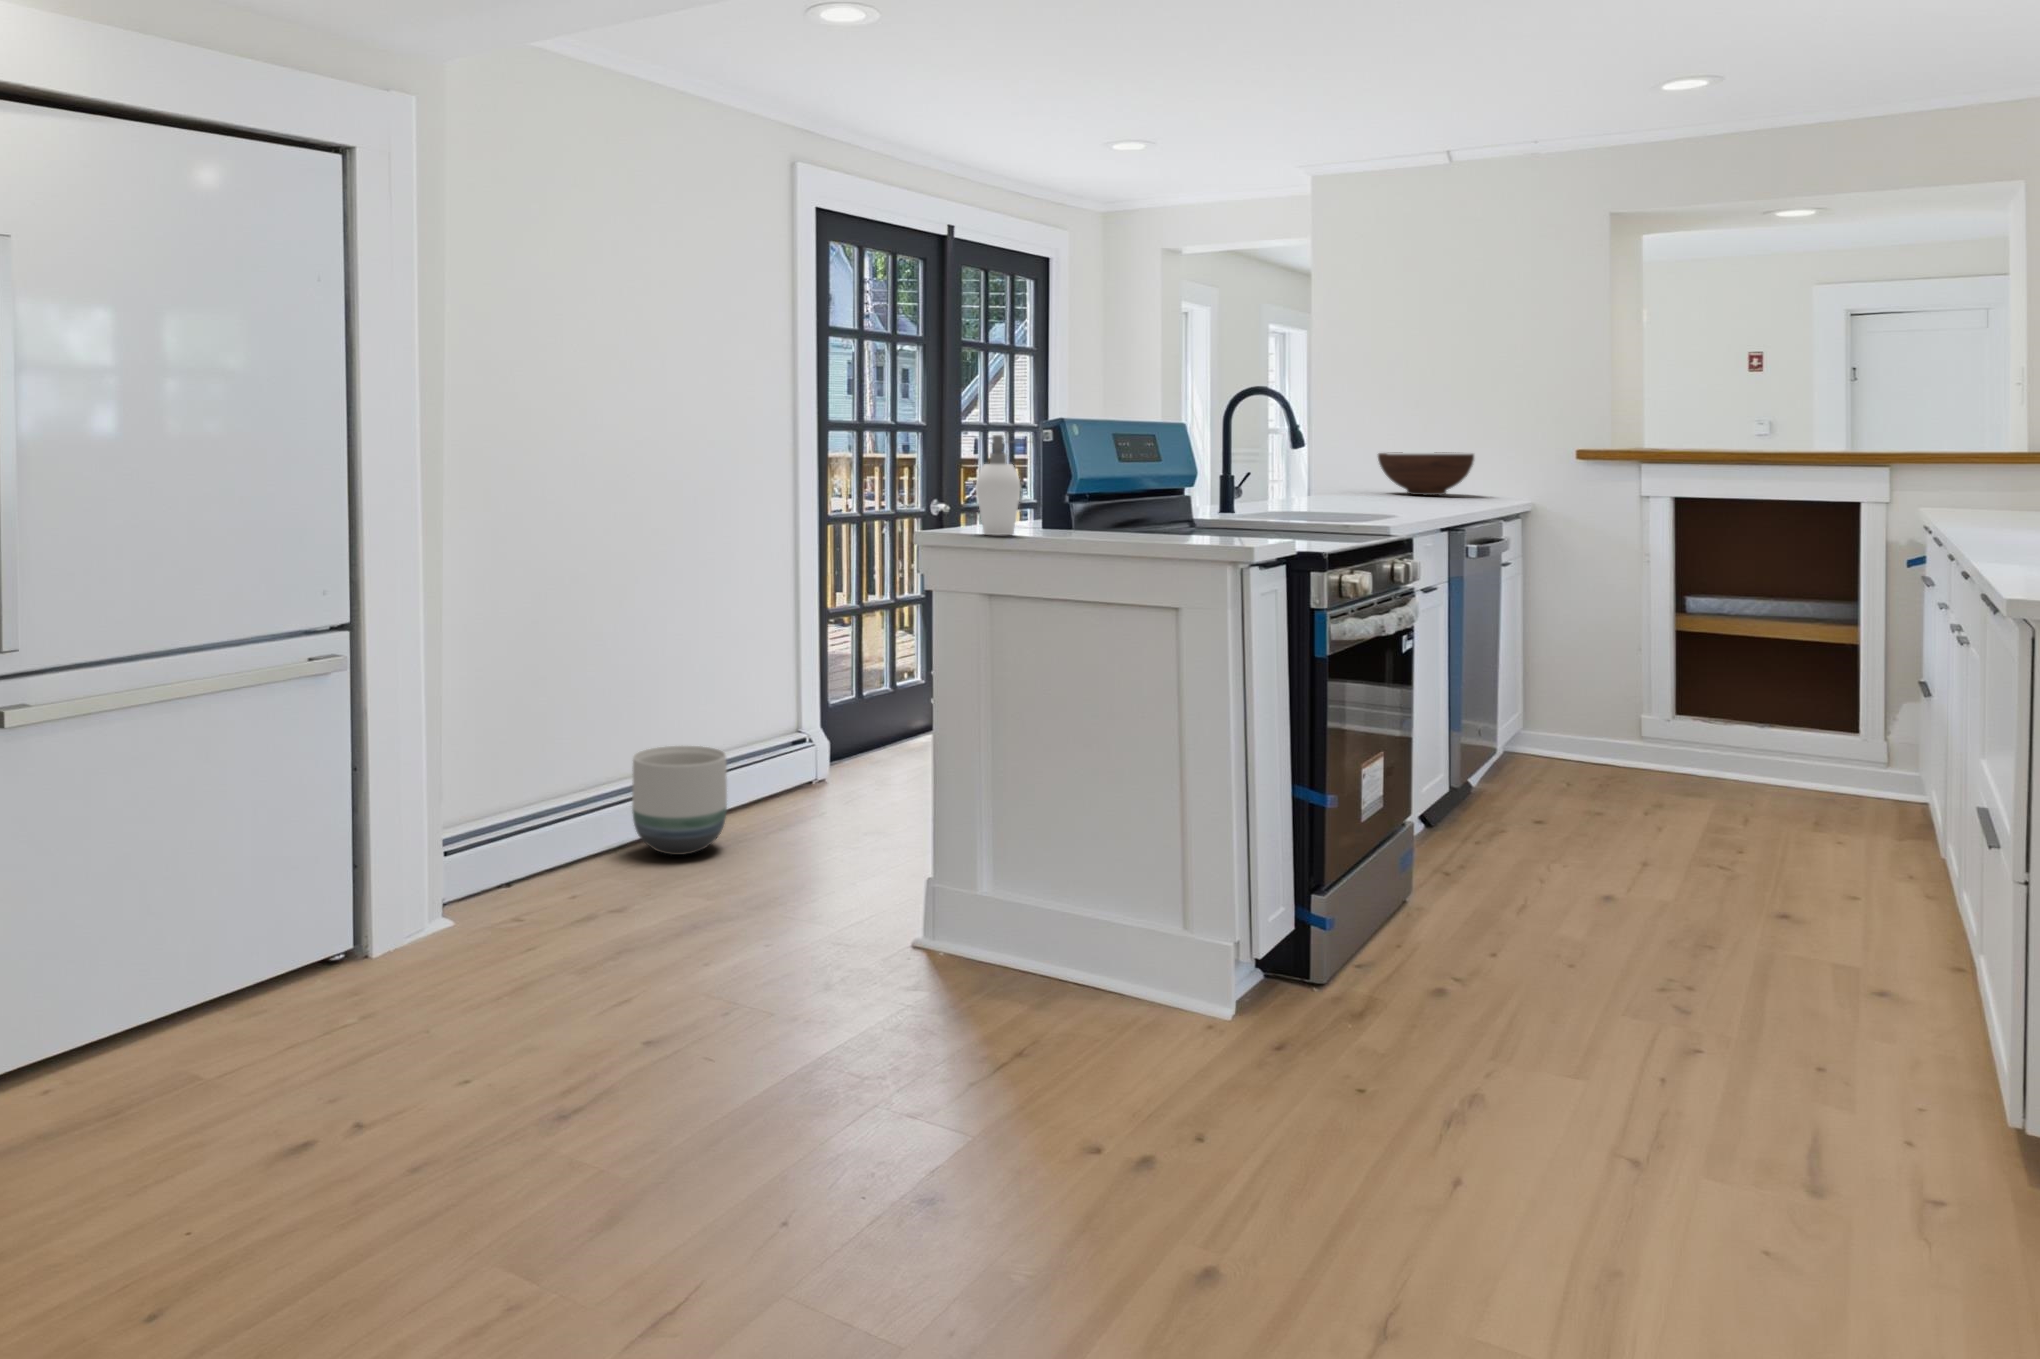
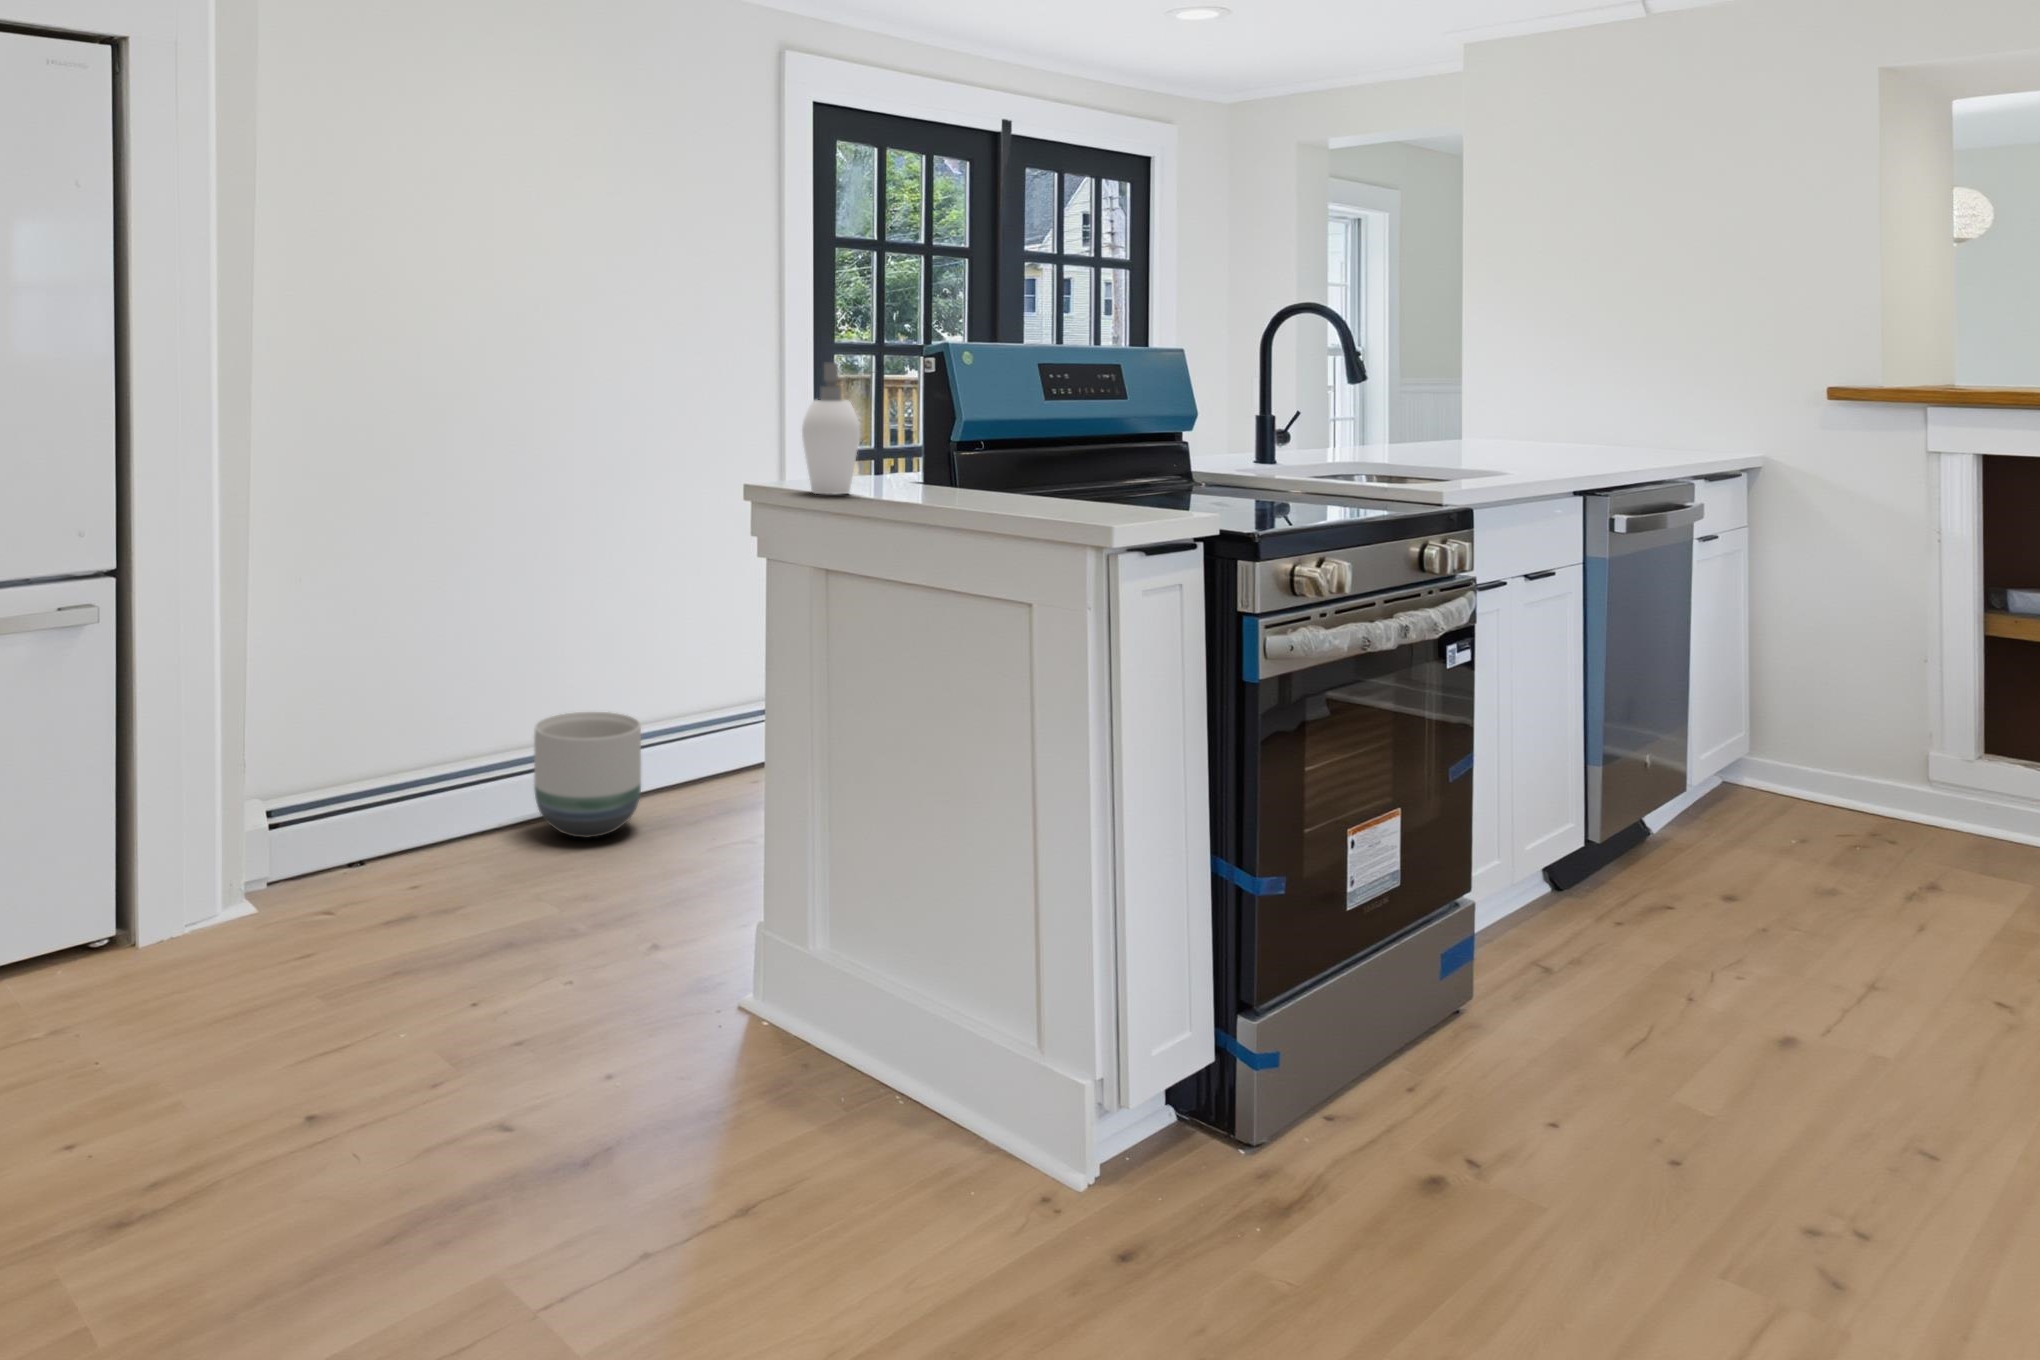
fruit bowl: present [1378,452,1474,495] -> none [1548,387,1684,442]

